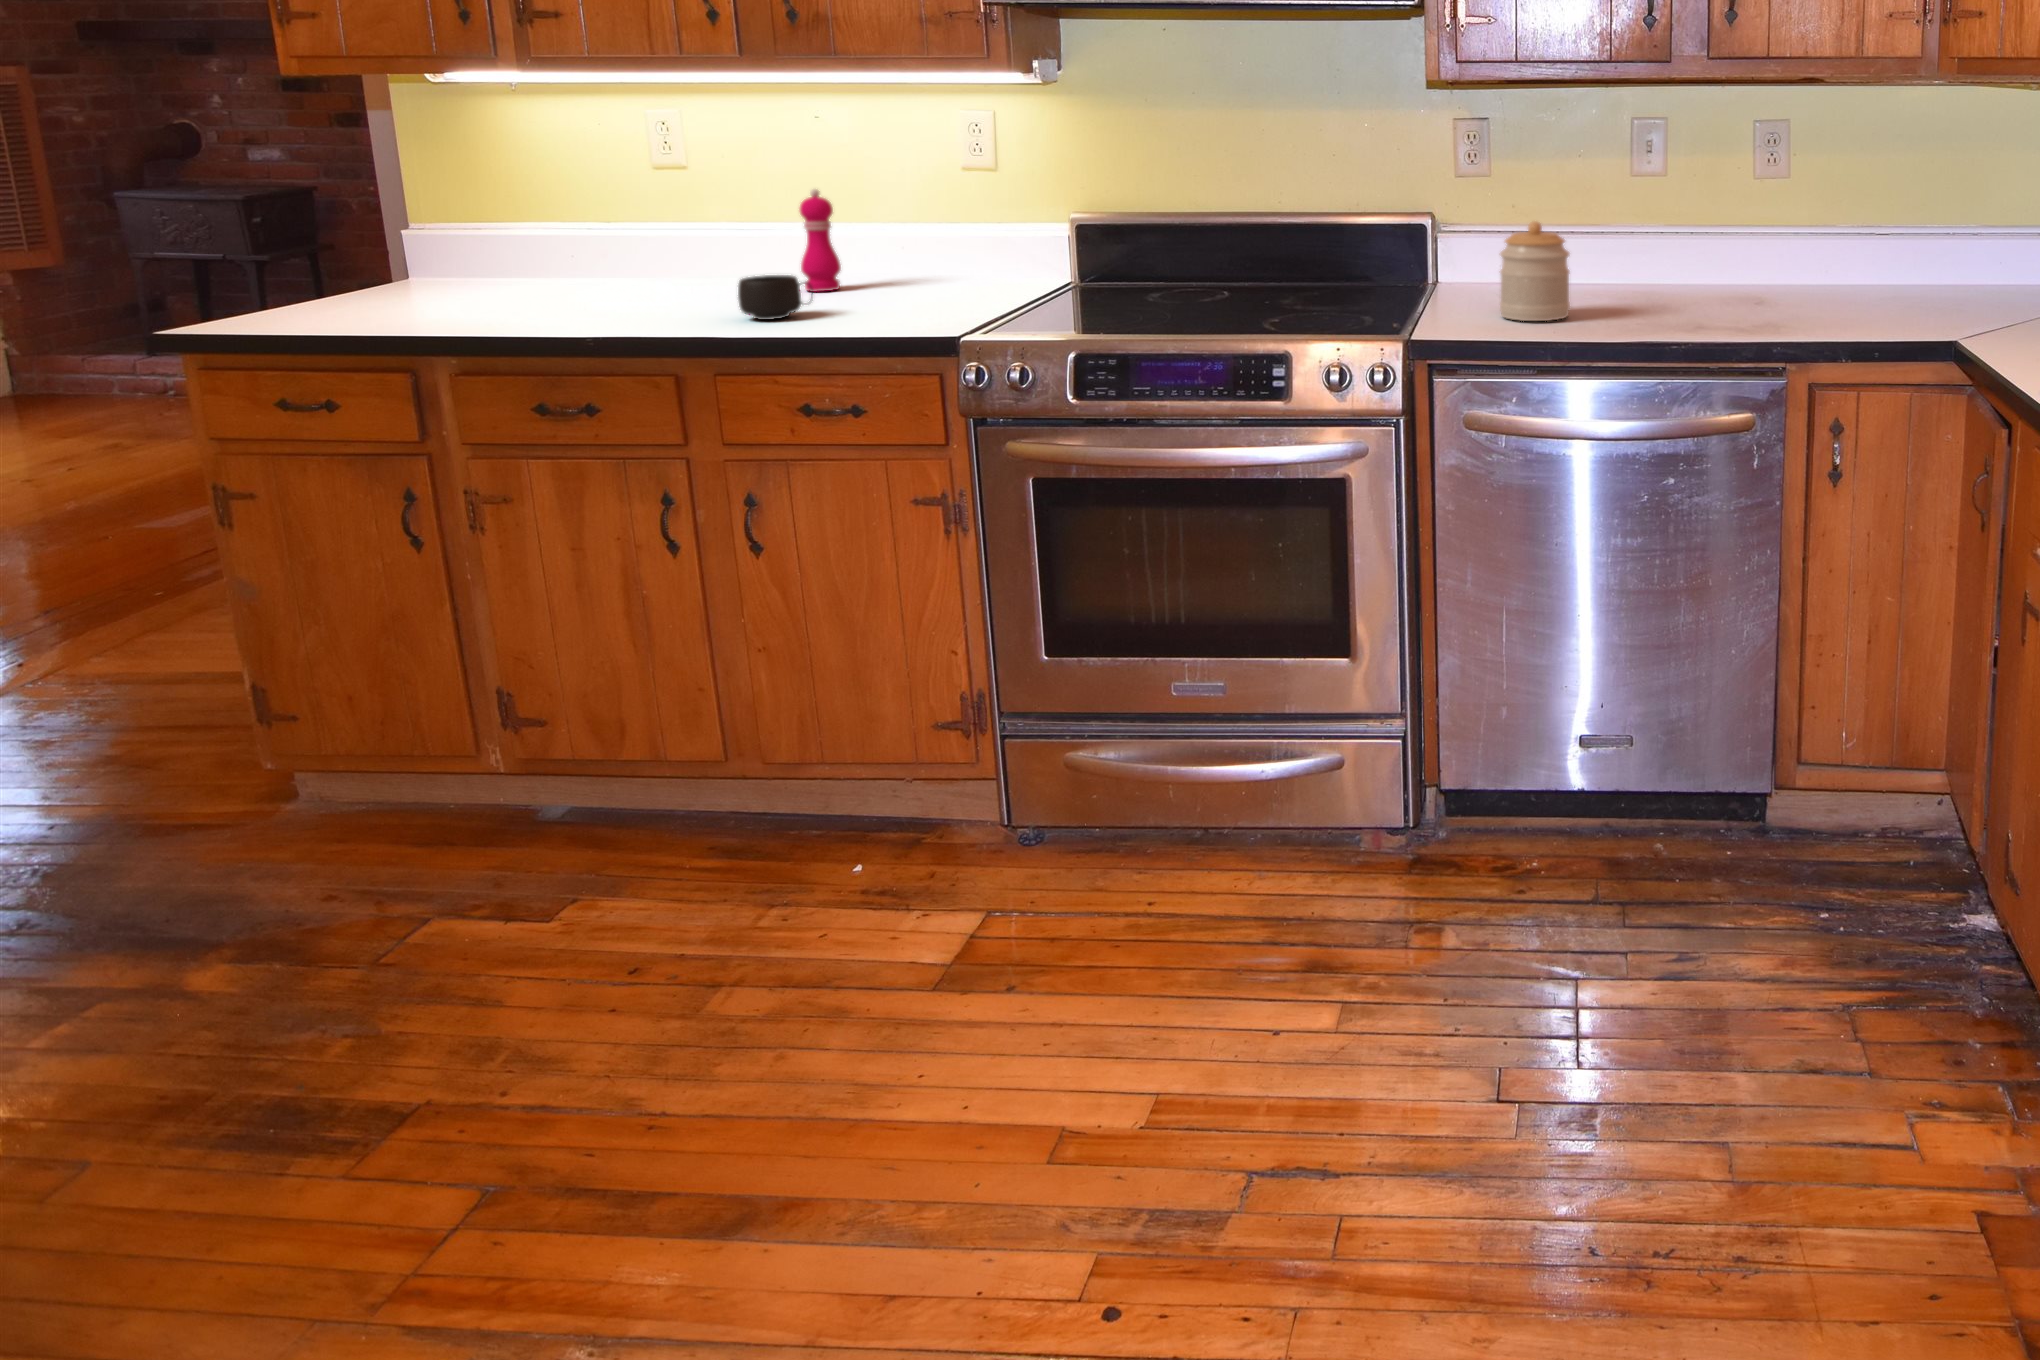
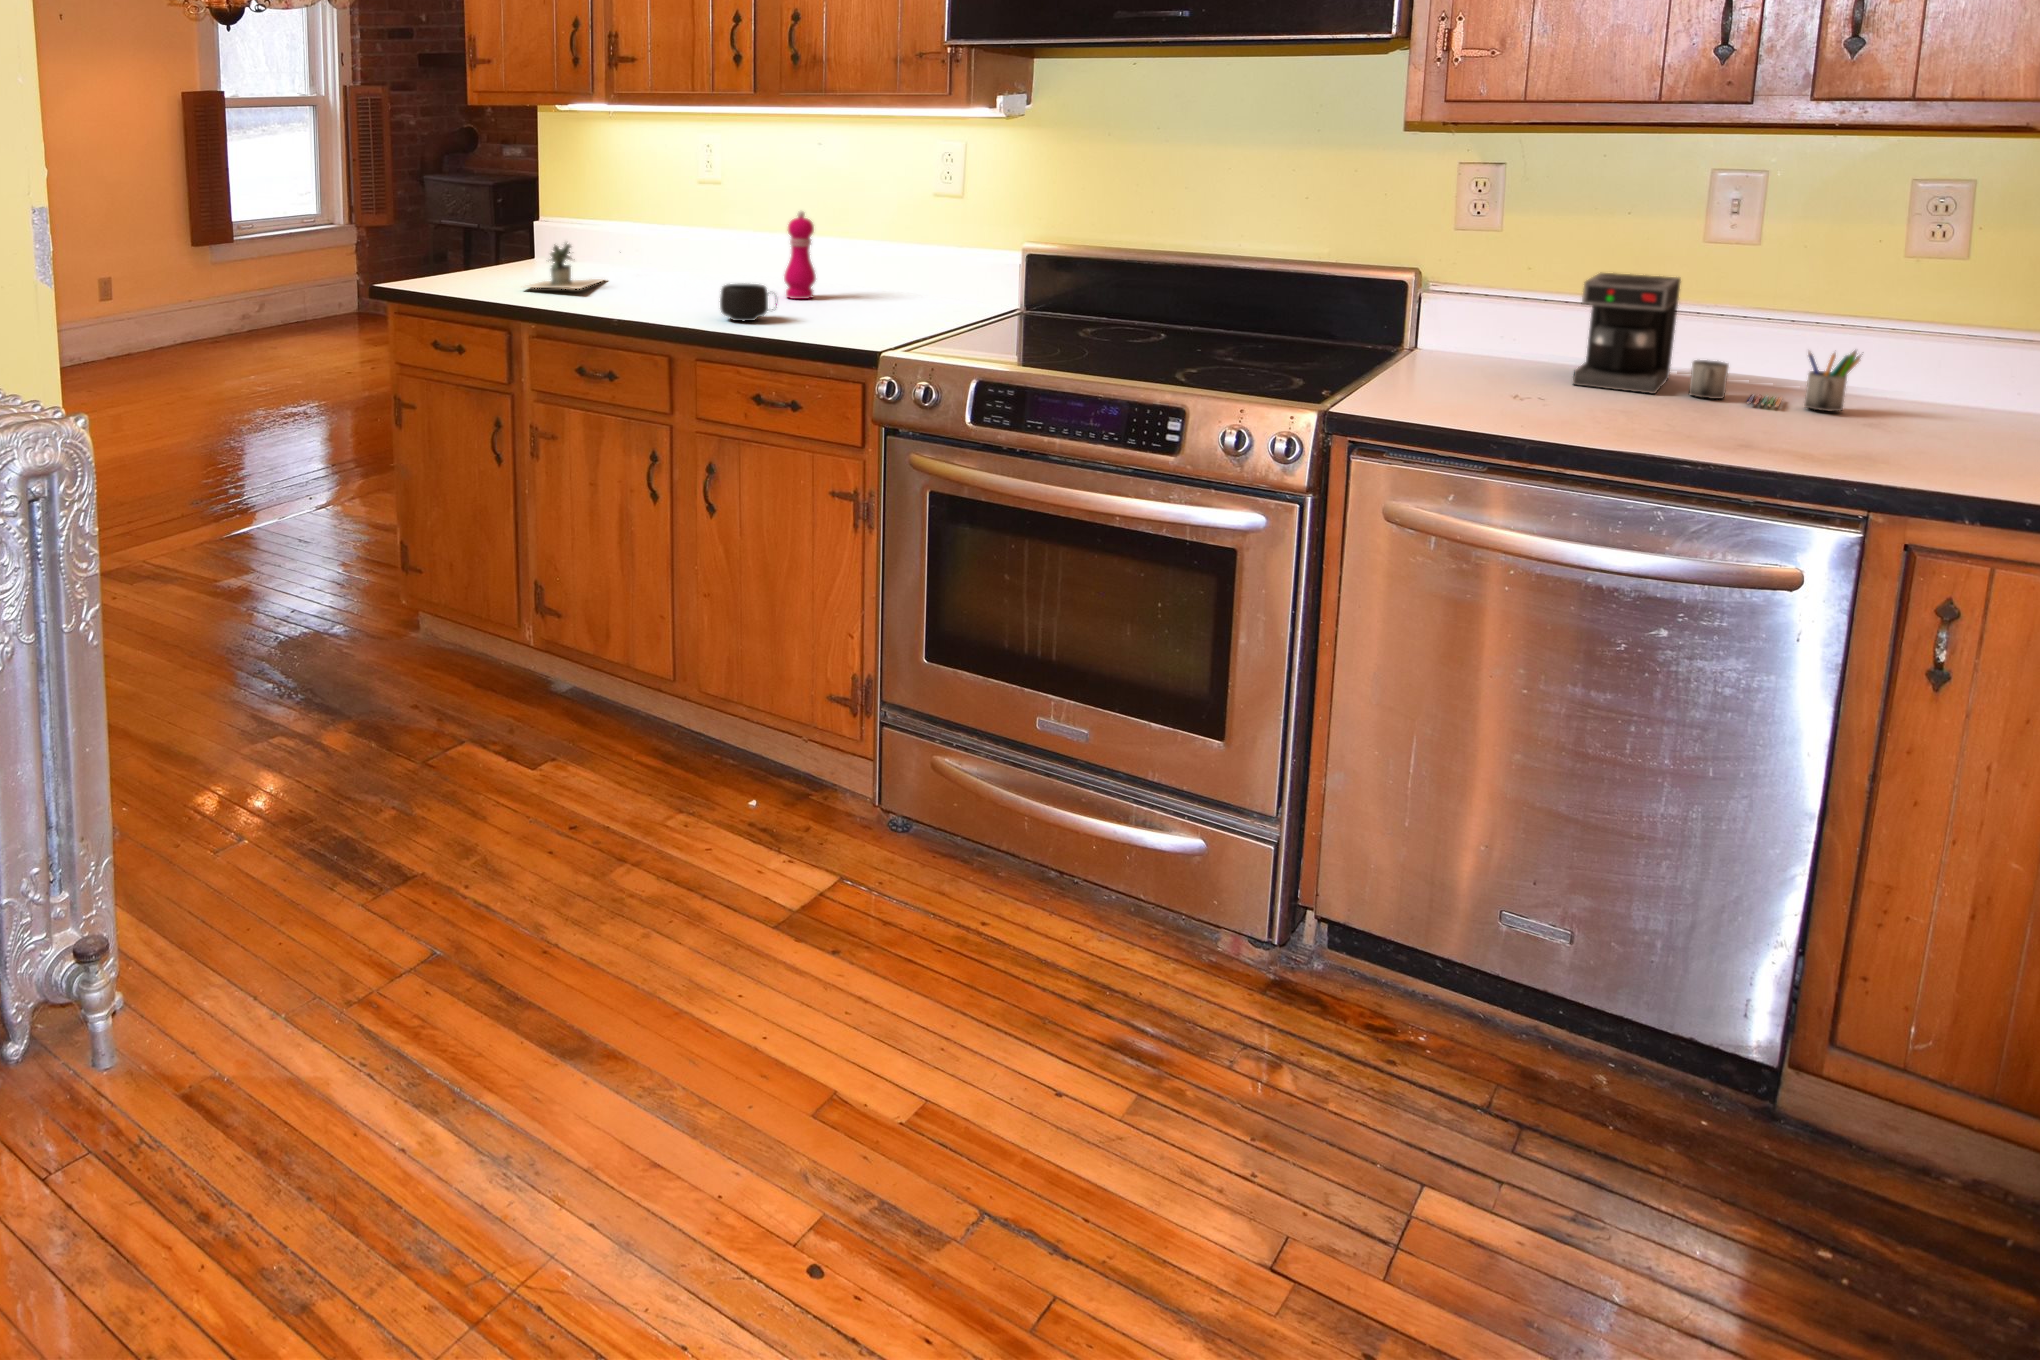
coffee maker: none [1566,207,1744,302] -> present [1573,273,1861,411]
jar: present [1500,221,1570,321] -> none [1464,290,1568,409]
potted plant: none [416,242,556,308] -> present [530,243,602,289]

